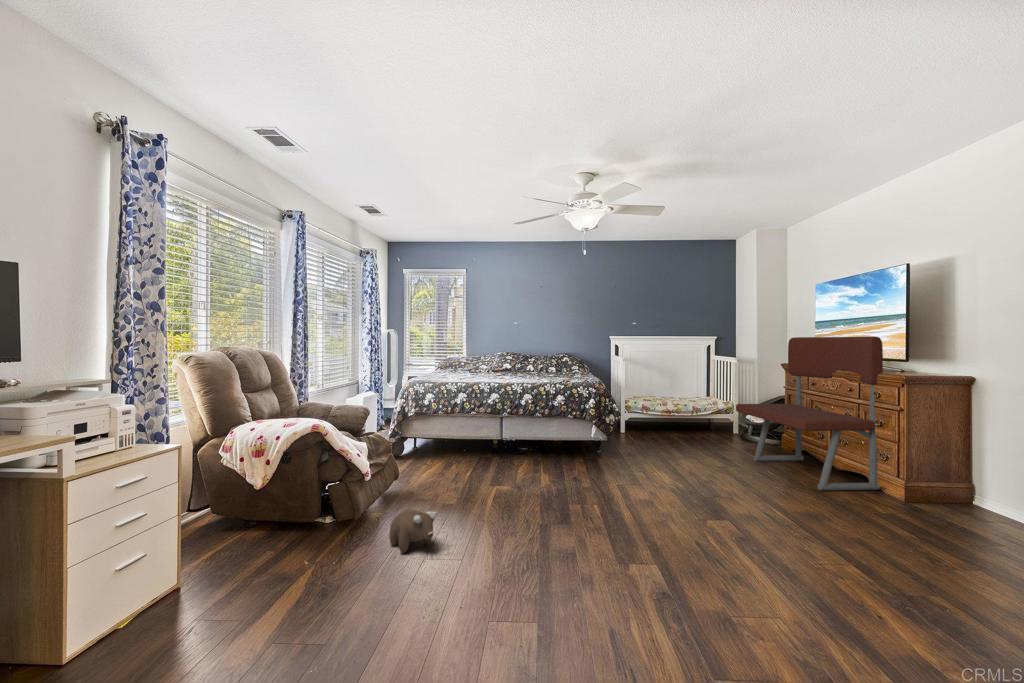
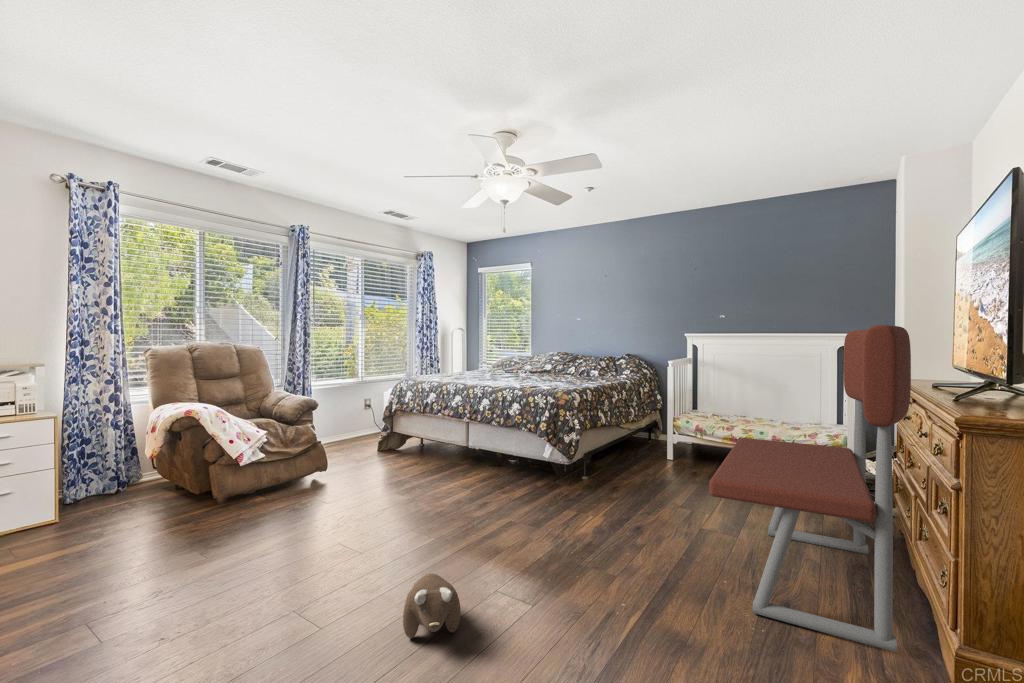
plush toy: present [389,509,437,553] -> present [403,573,461,638]

